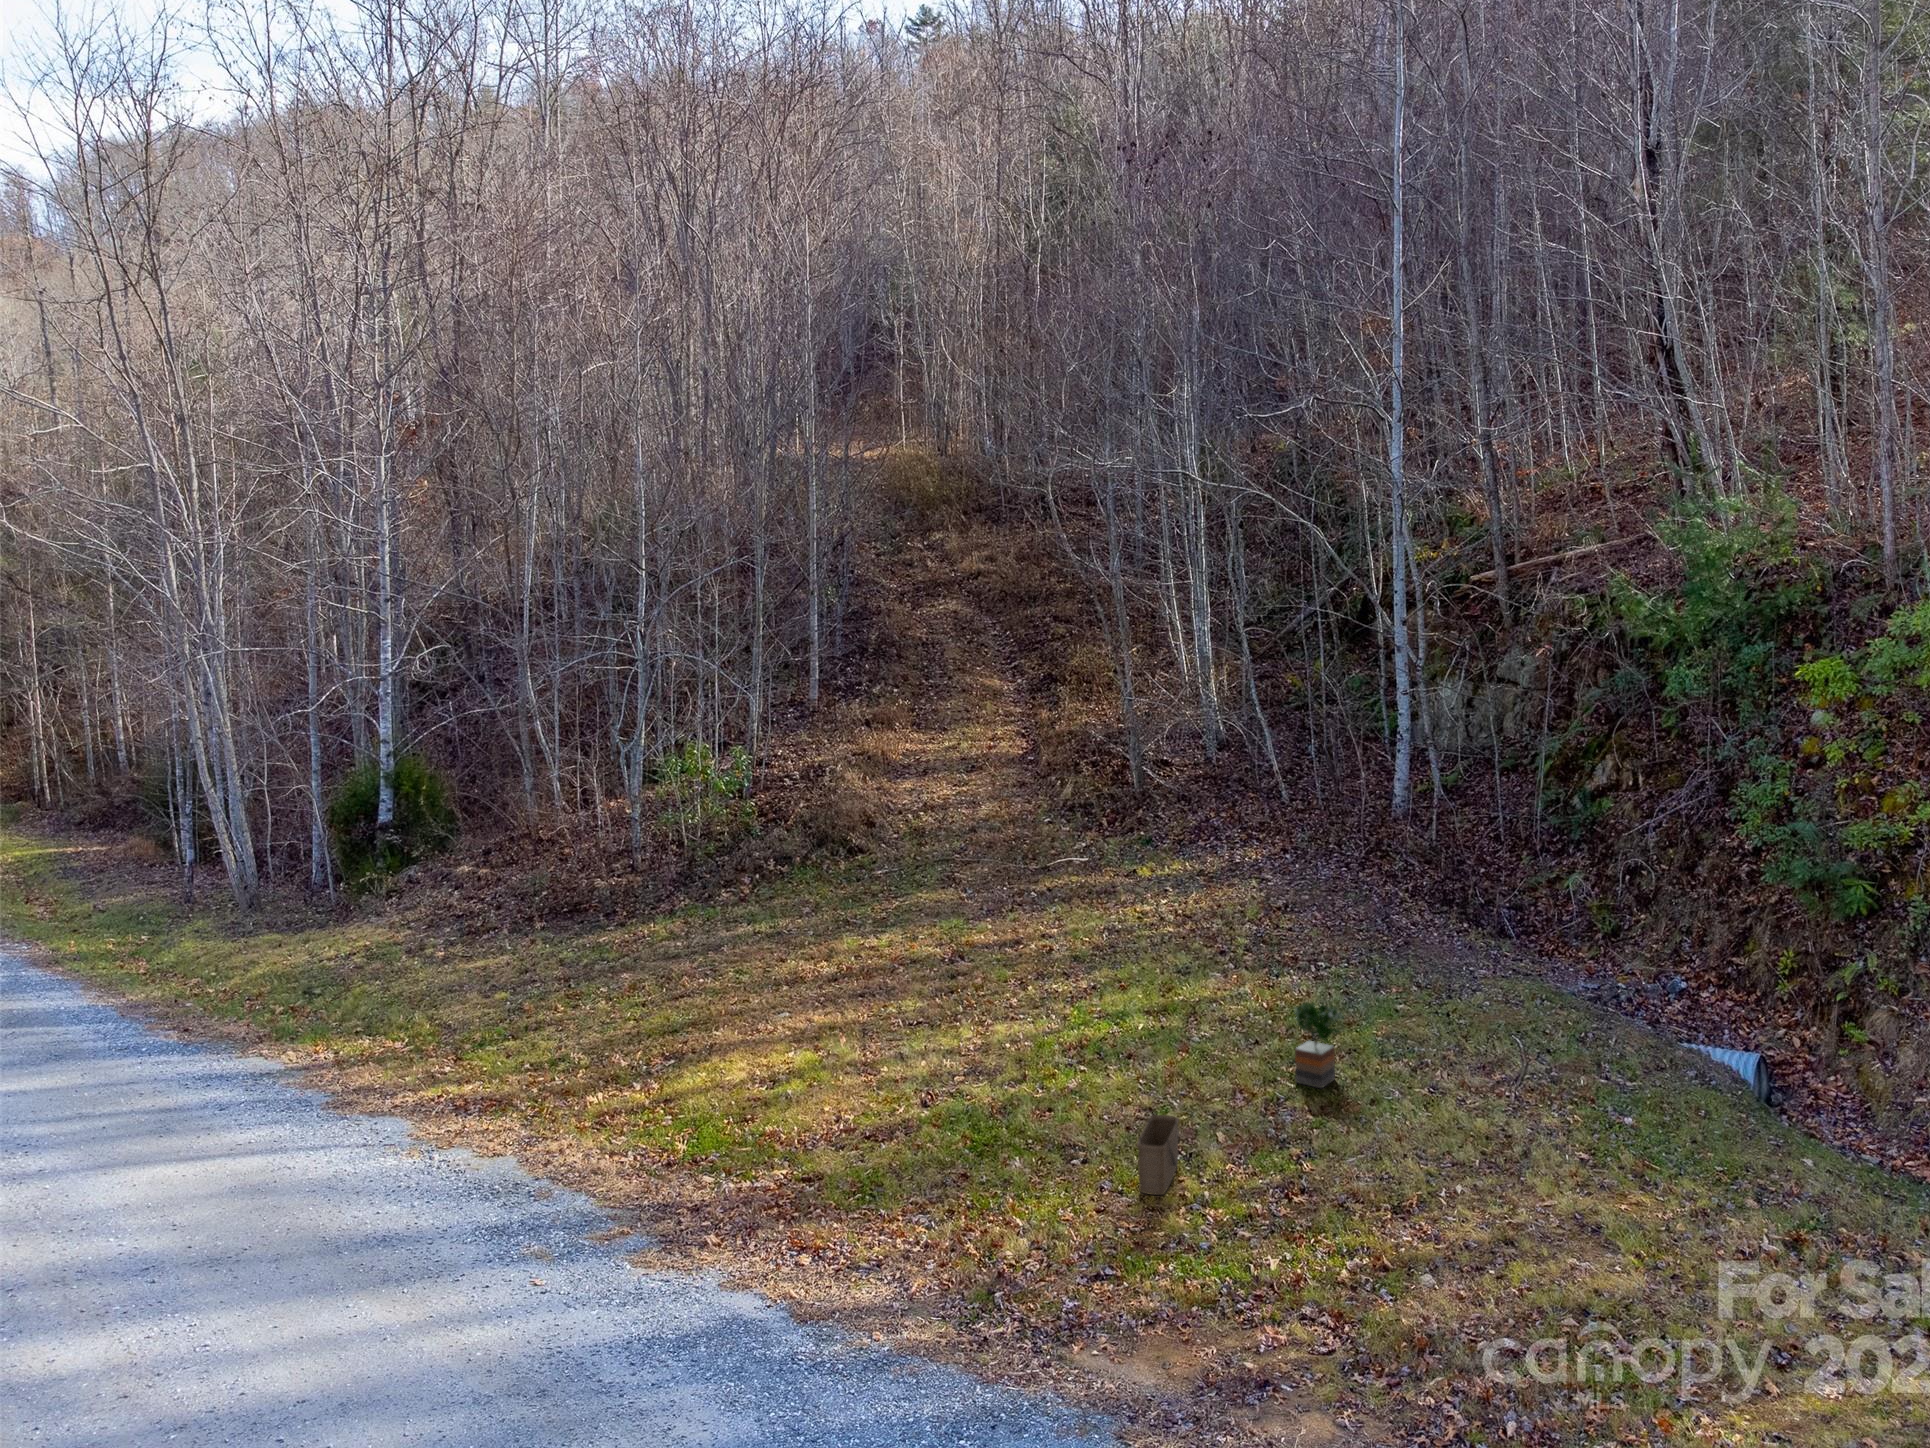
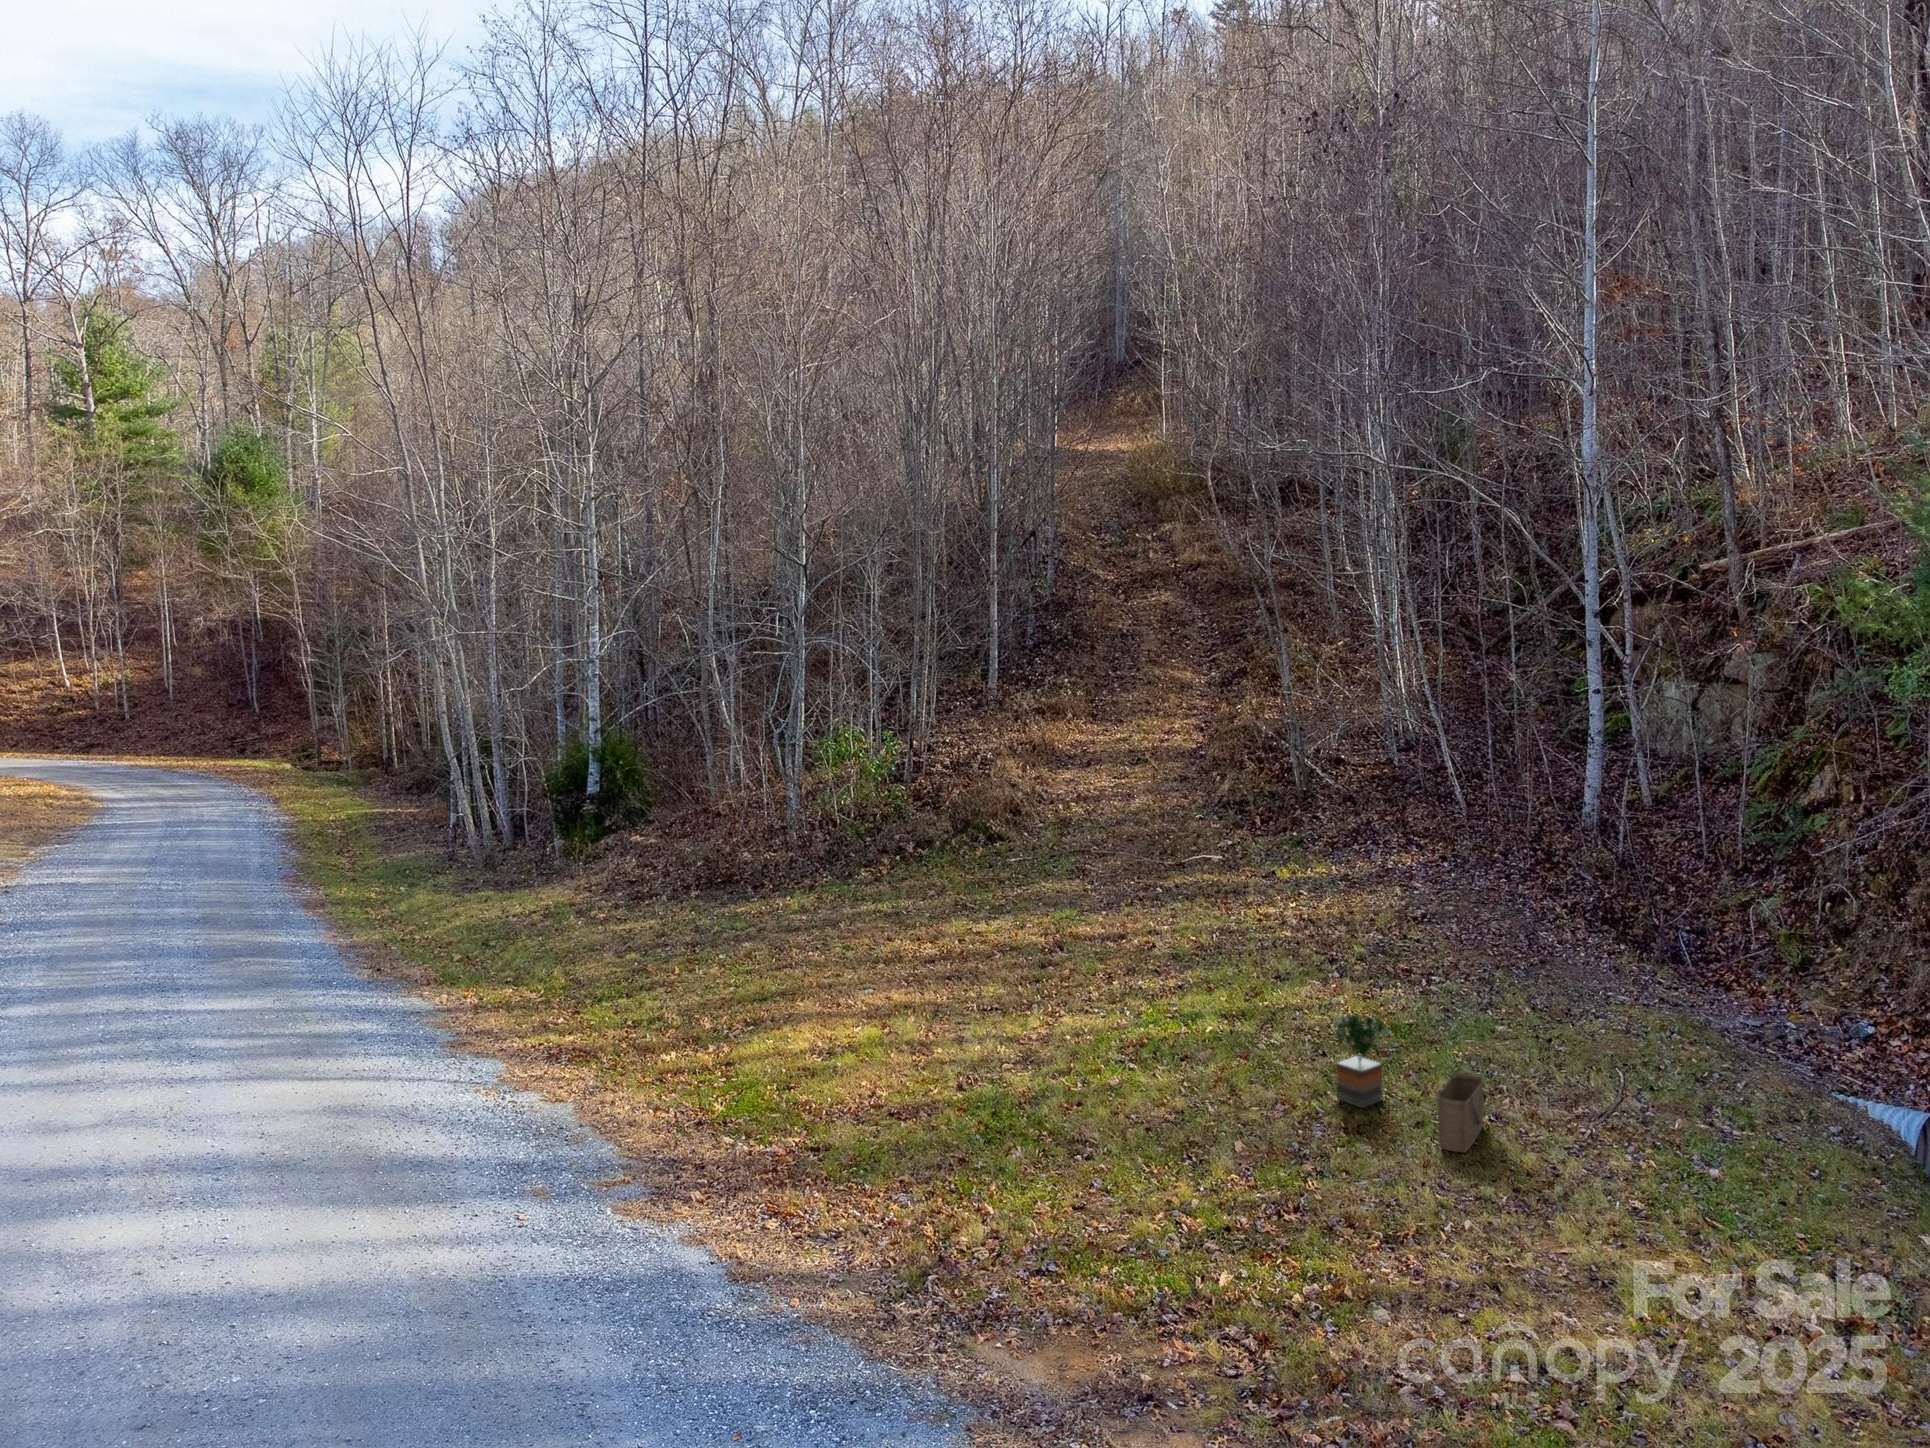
basket: present [1137,1115,1180,1195] -> present [1436,1073,1485,1152]

